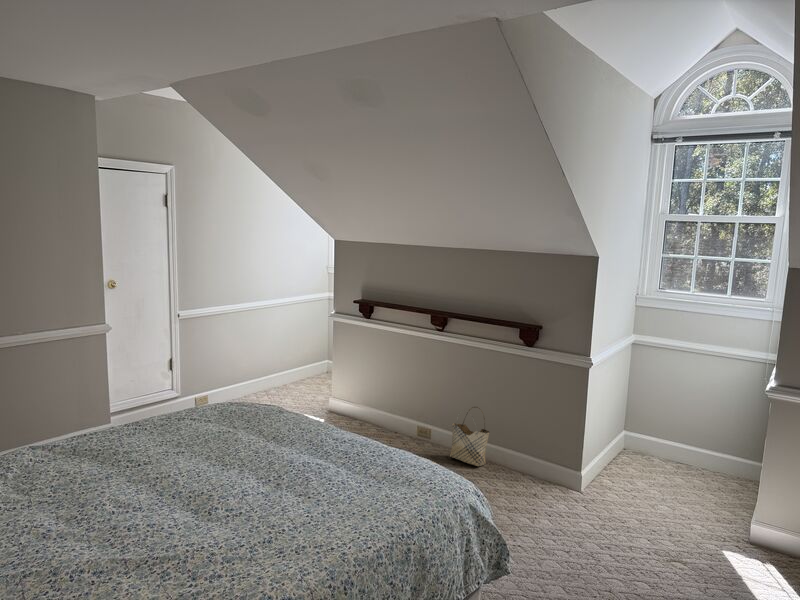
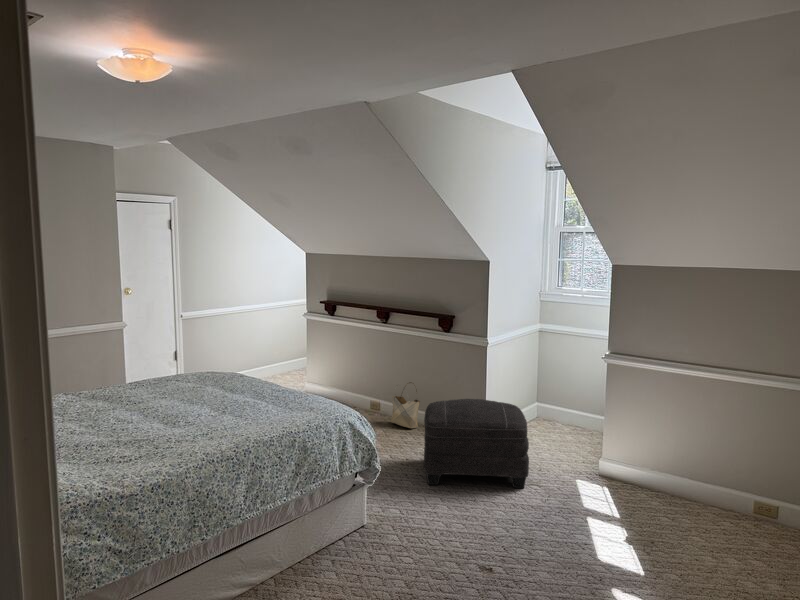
ottoman: none [518,440,679,570] -> present [424,399,529,488]

